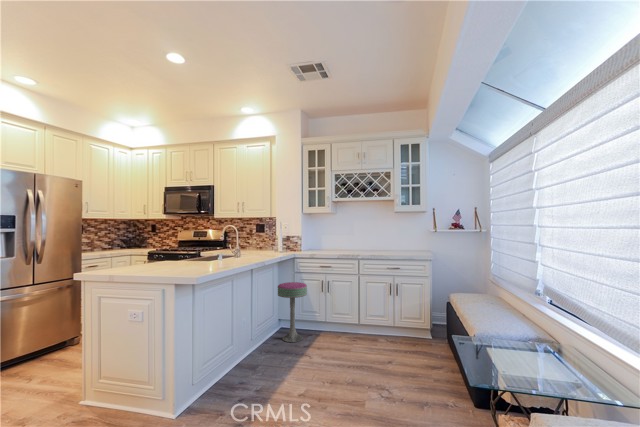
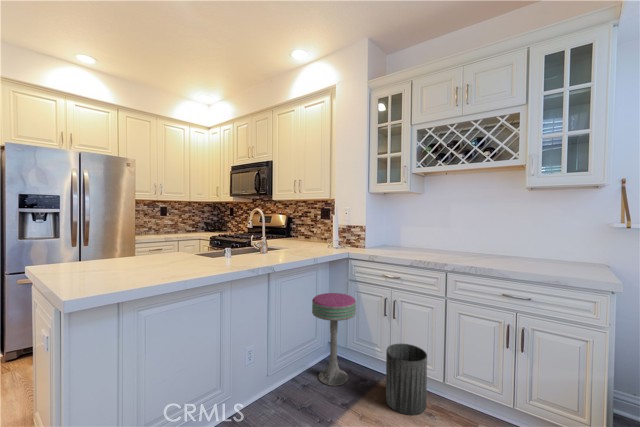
trash can: none [330,306,353,344] -> present [386,343,427,415]

